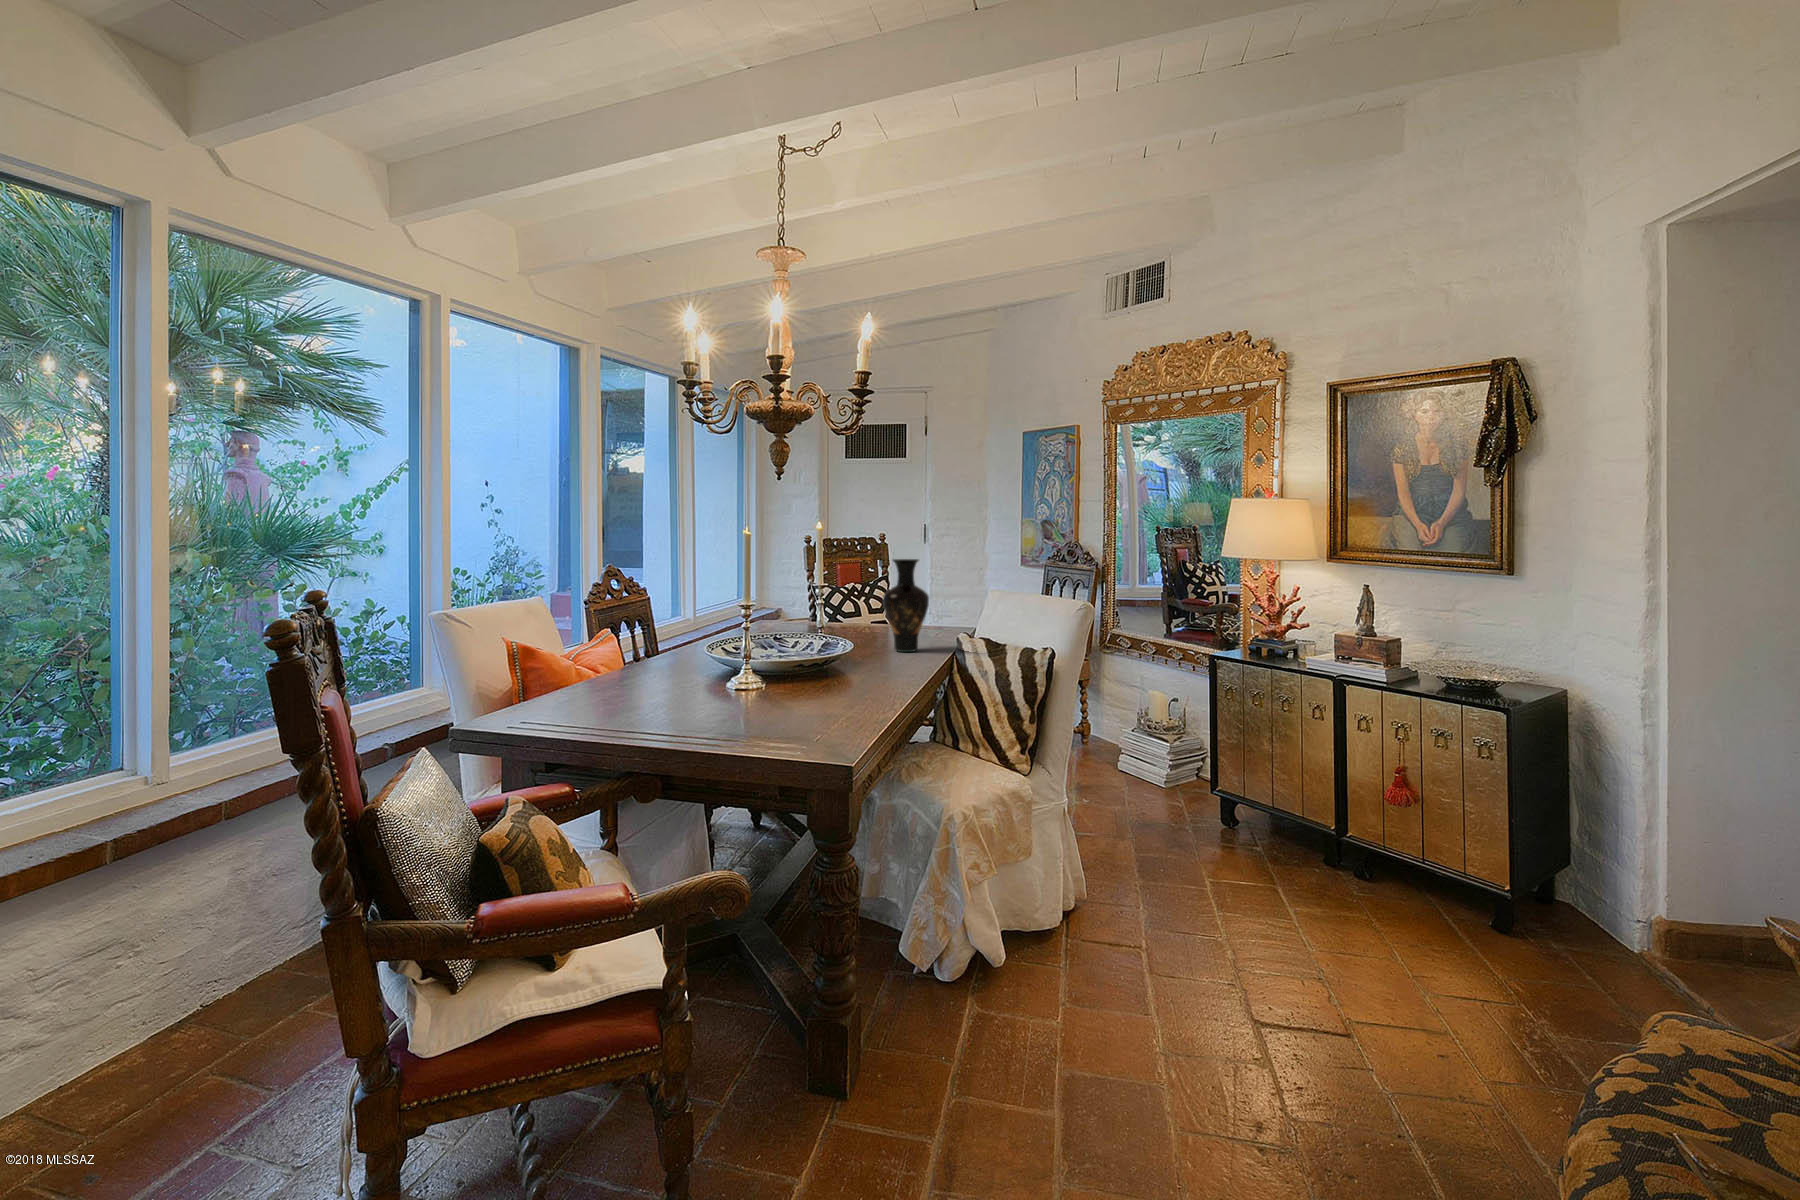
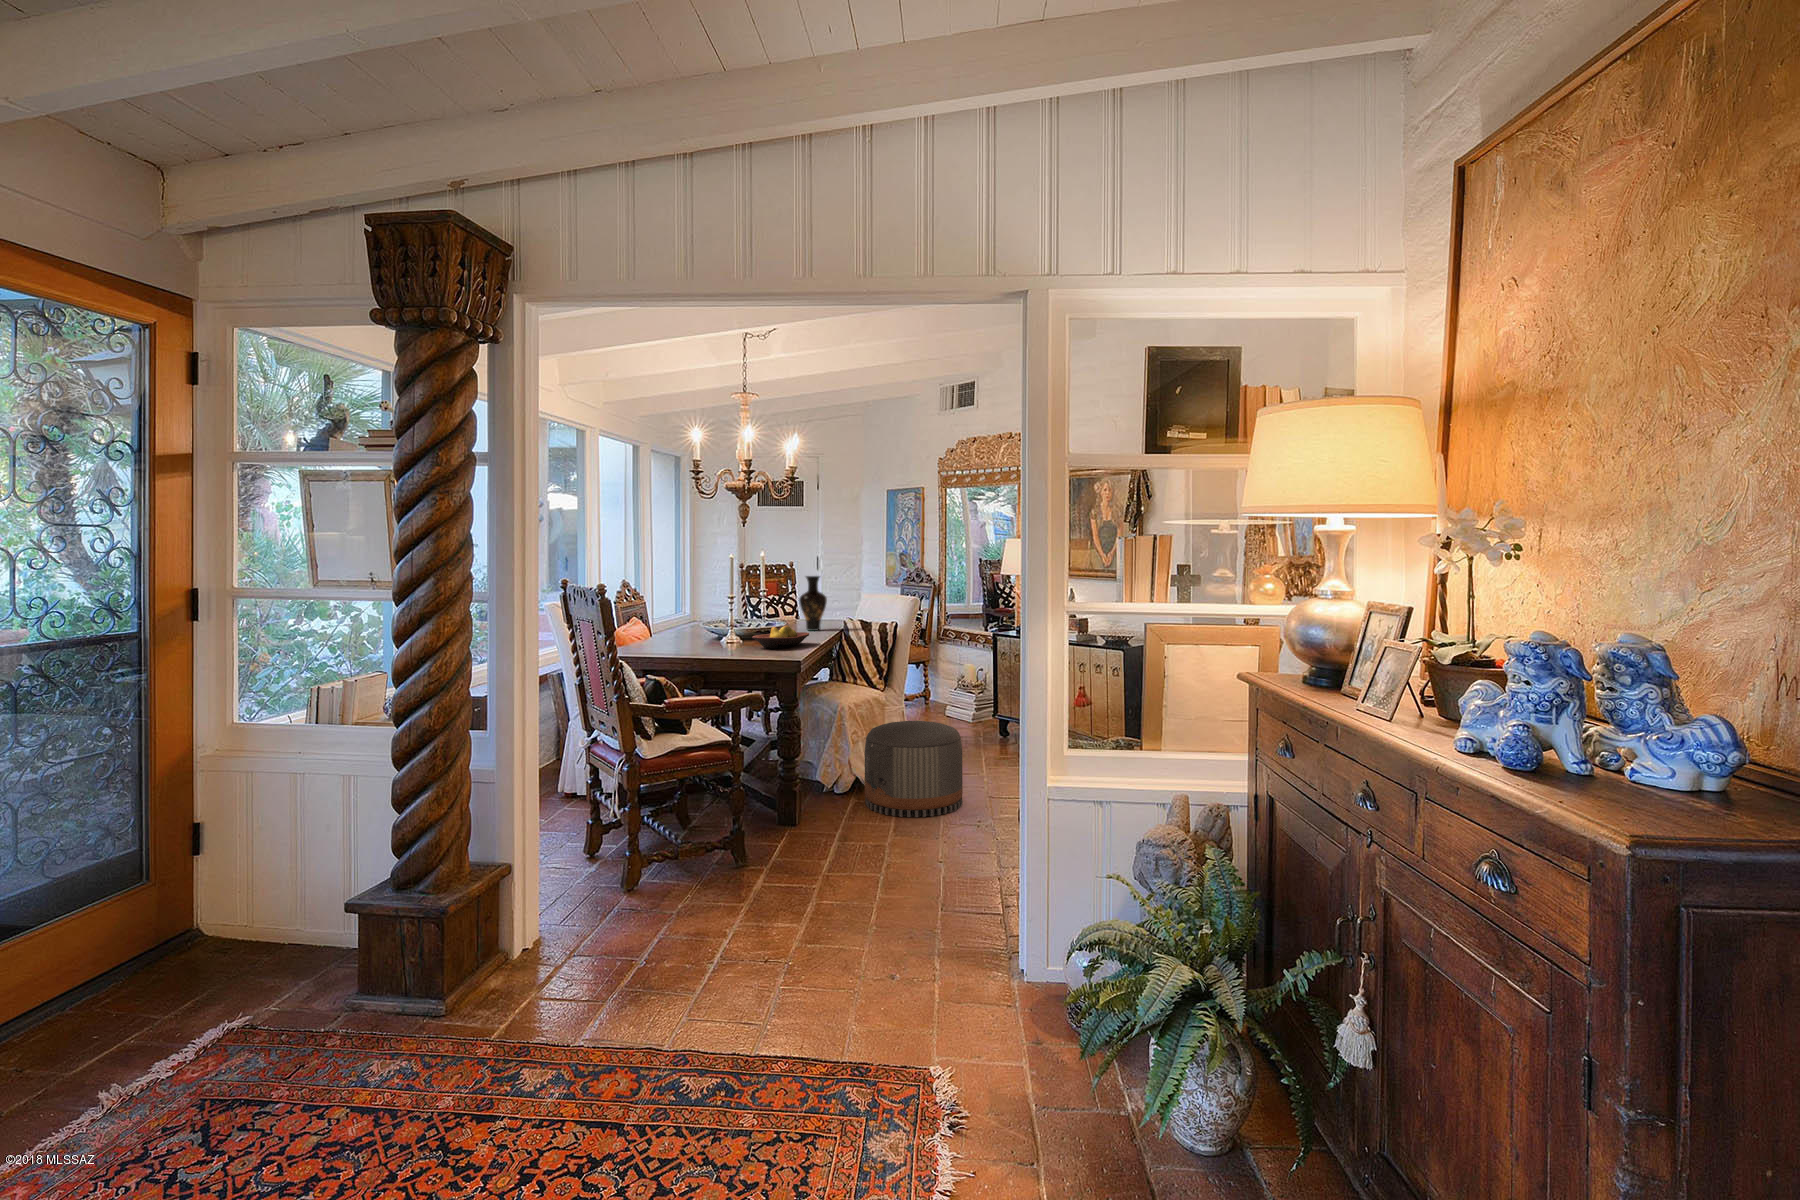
fruit bowl: none [774,659,890,710] -> present [752,625,809,649]
pouf: none [995,854,1206,1103] -> present [864,721,963,817]

